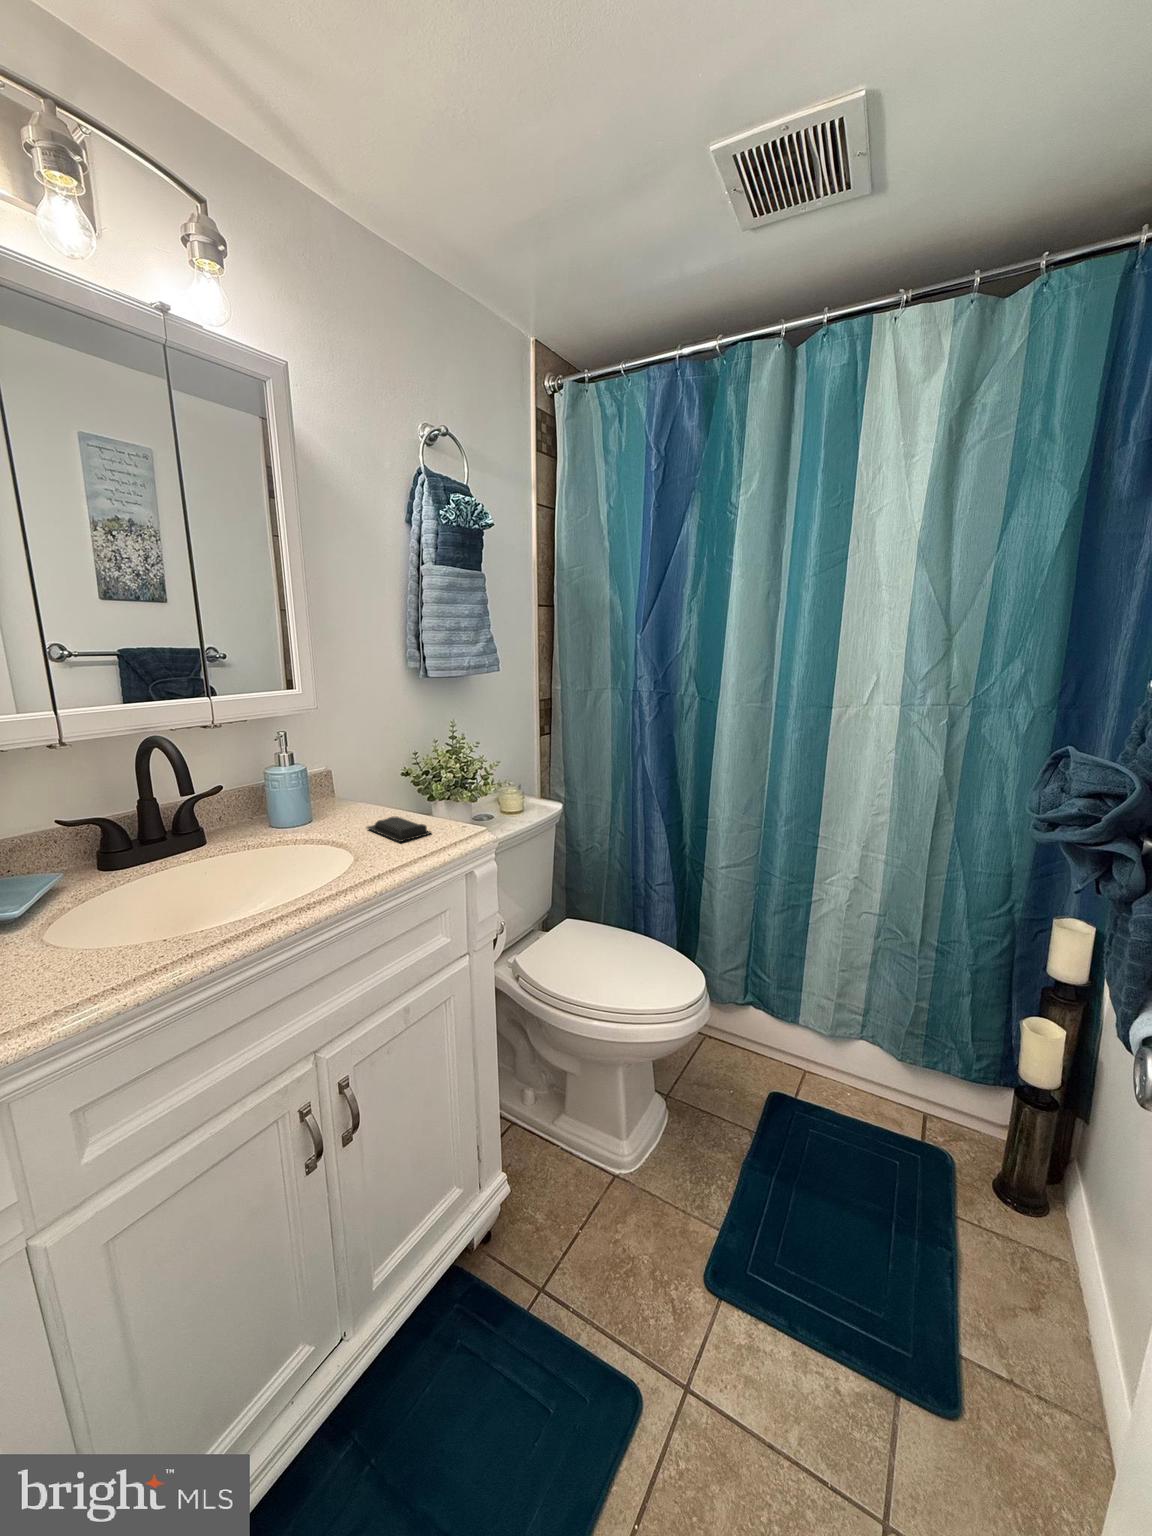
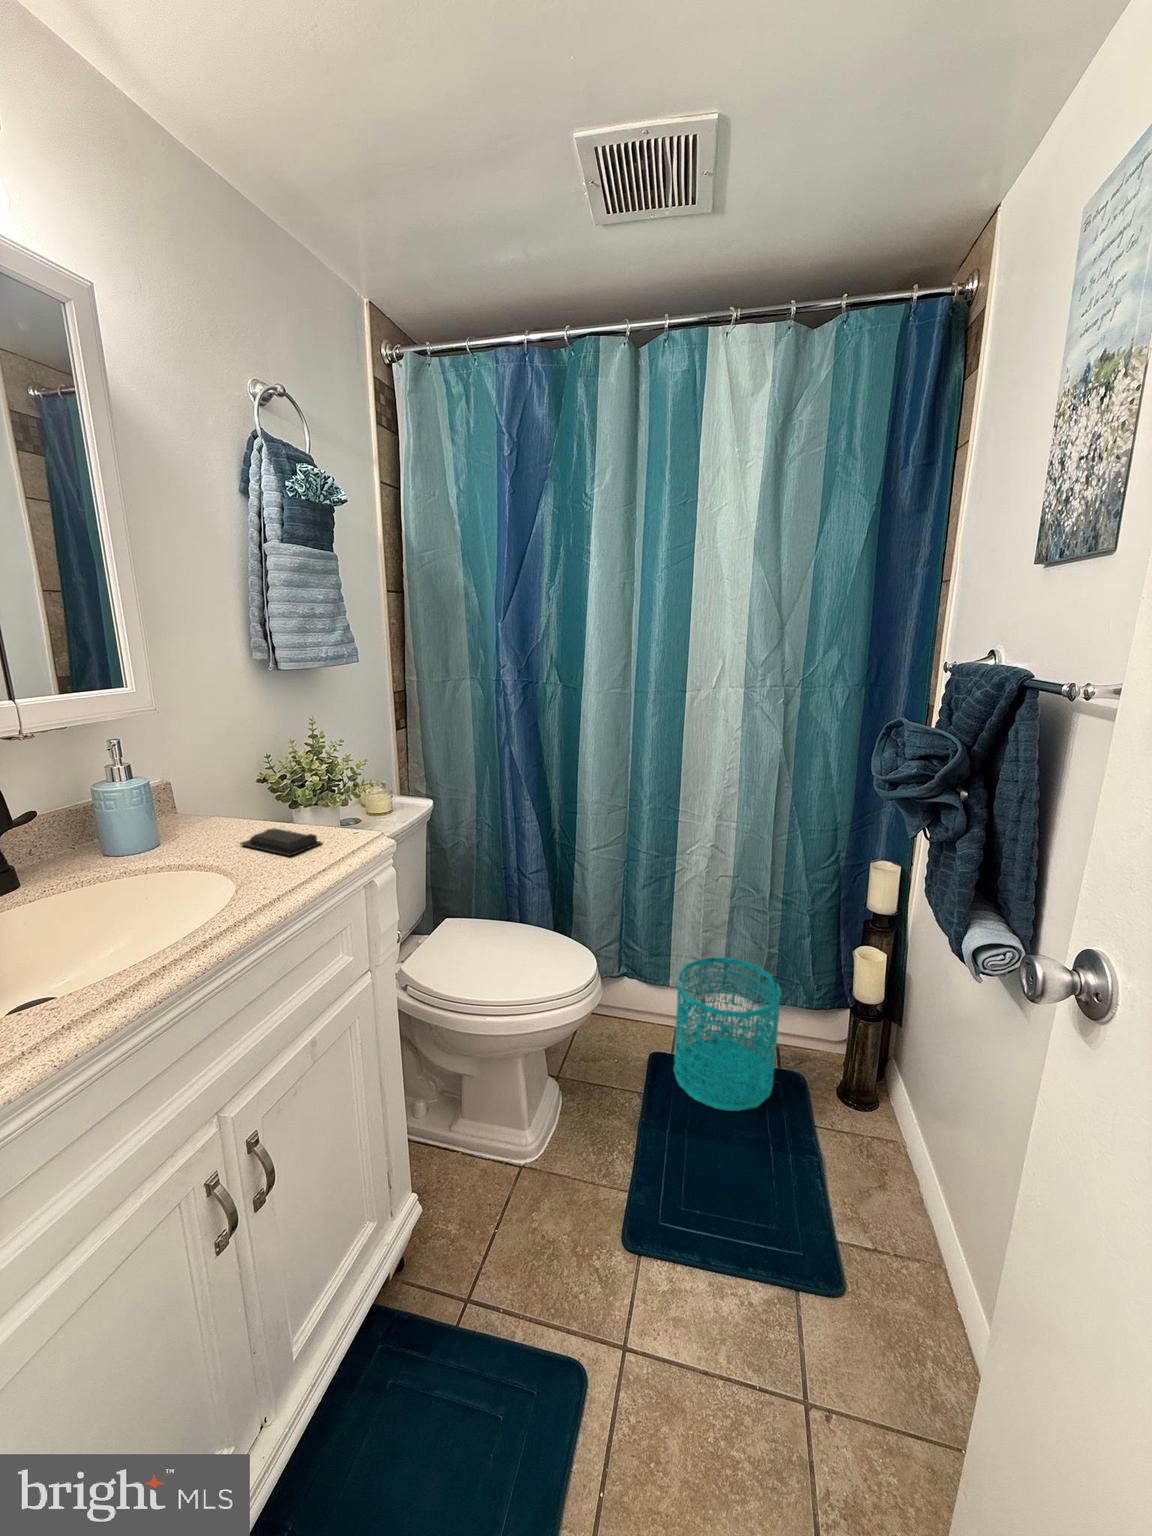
wastebasket: none [794,998,923,1174] -> present [674,957,781,1111]

